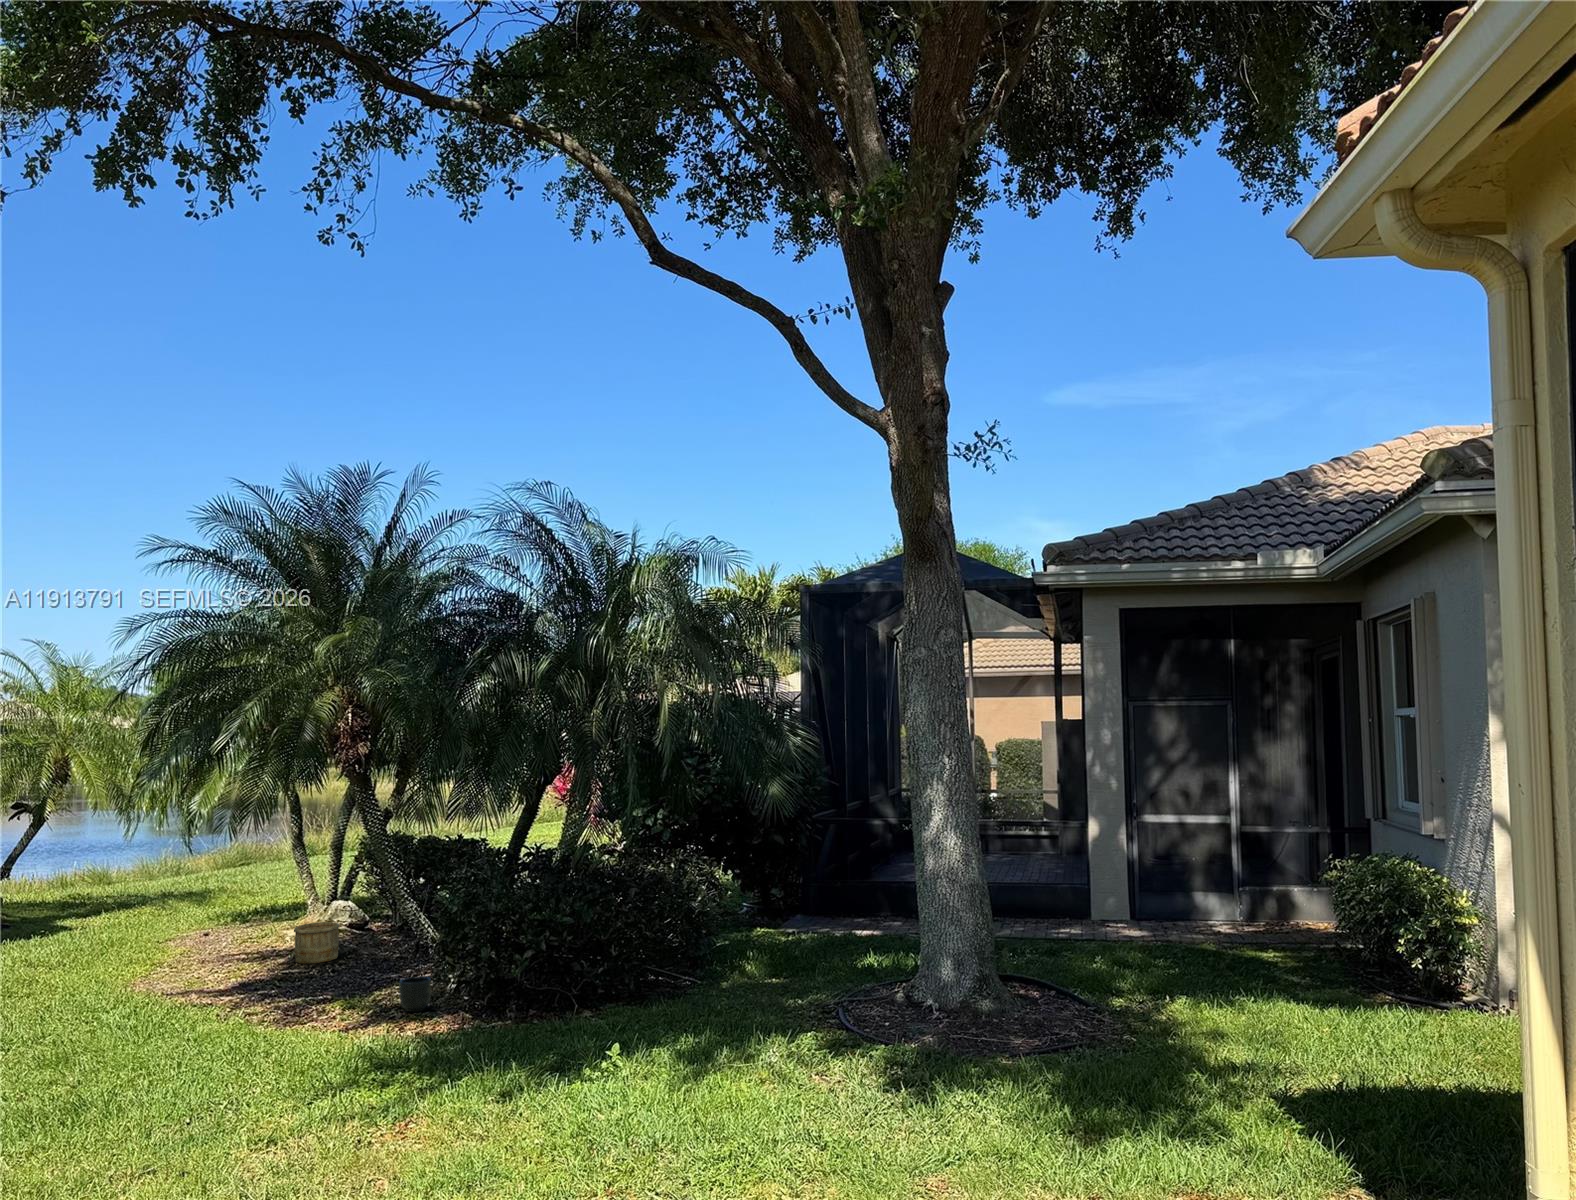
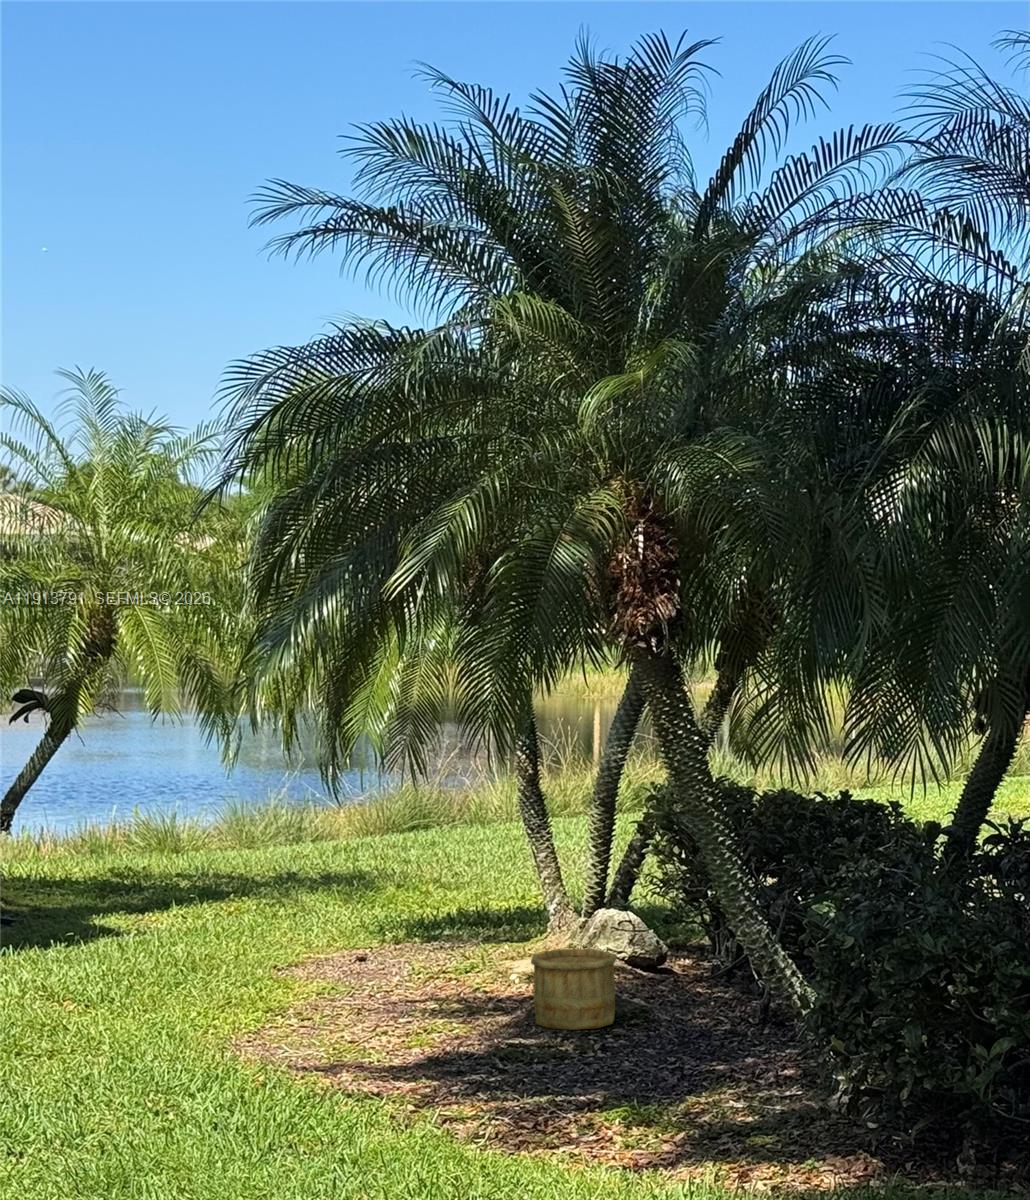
planter: present [399,977,431,1012] -> none [765,1091,836,1172]

